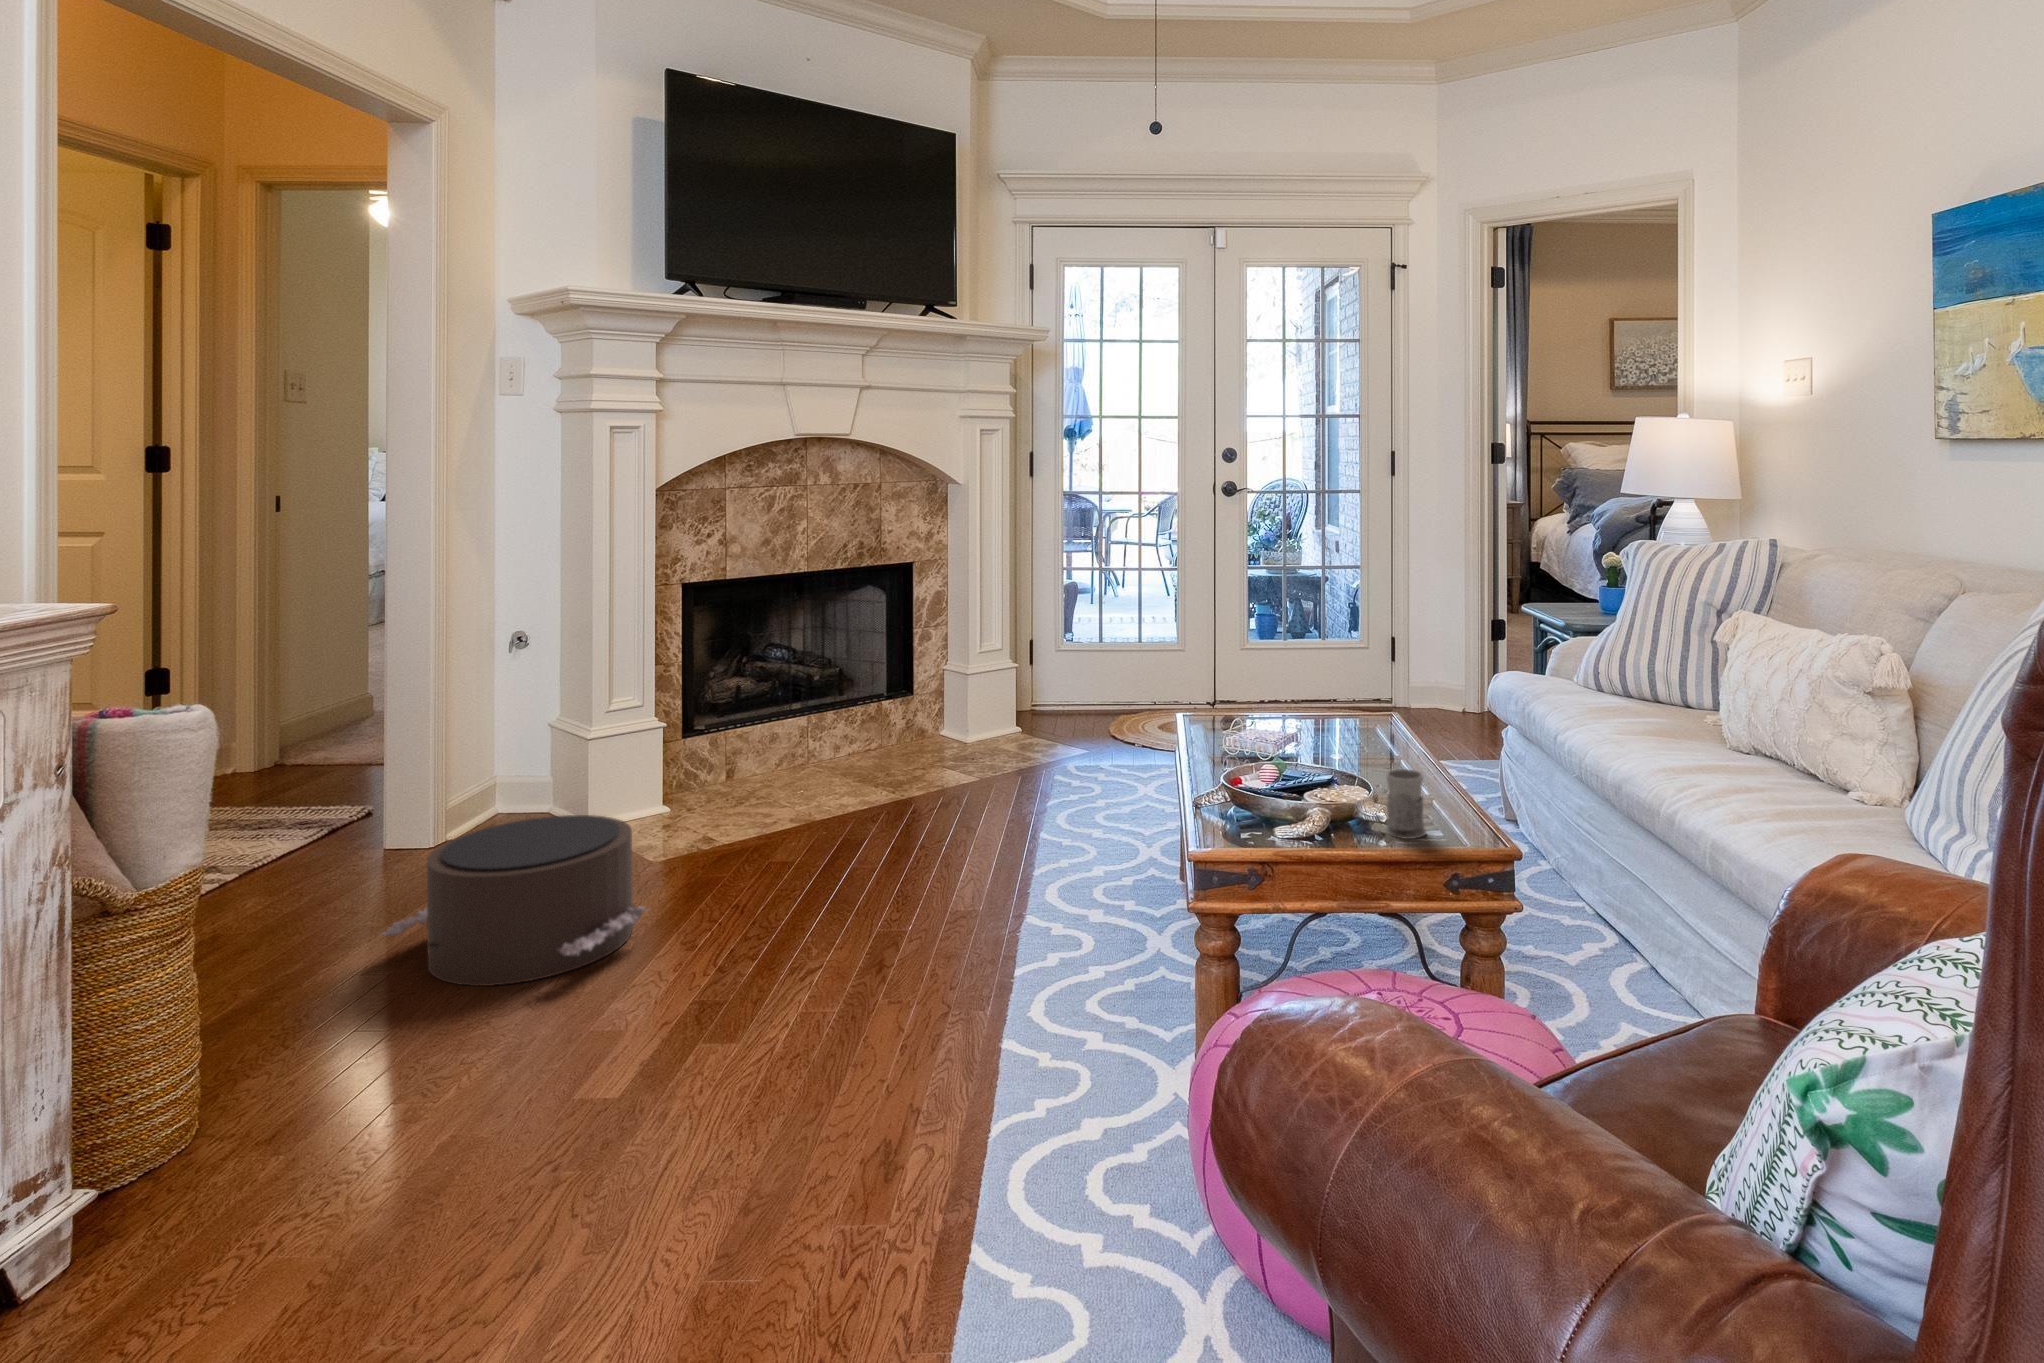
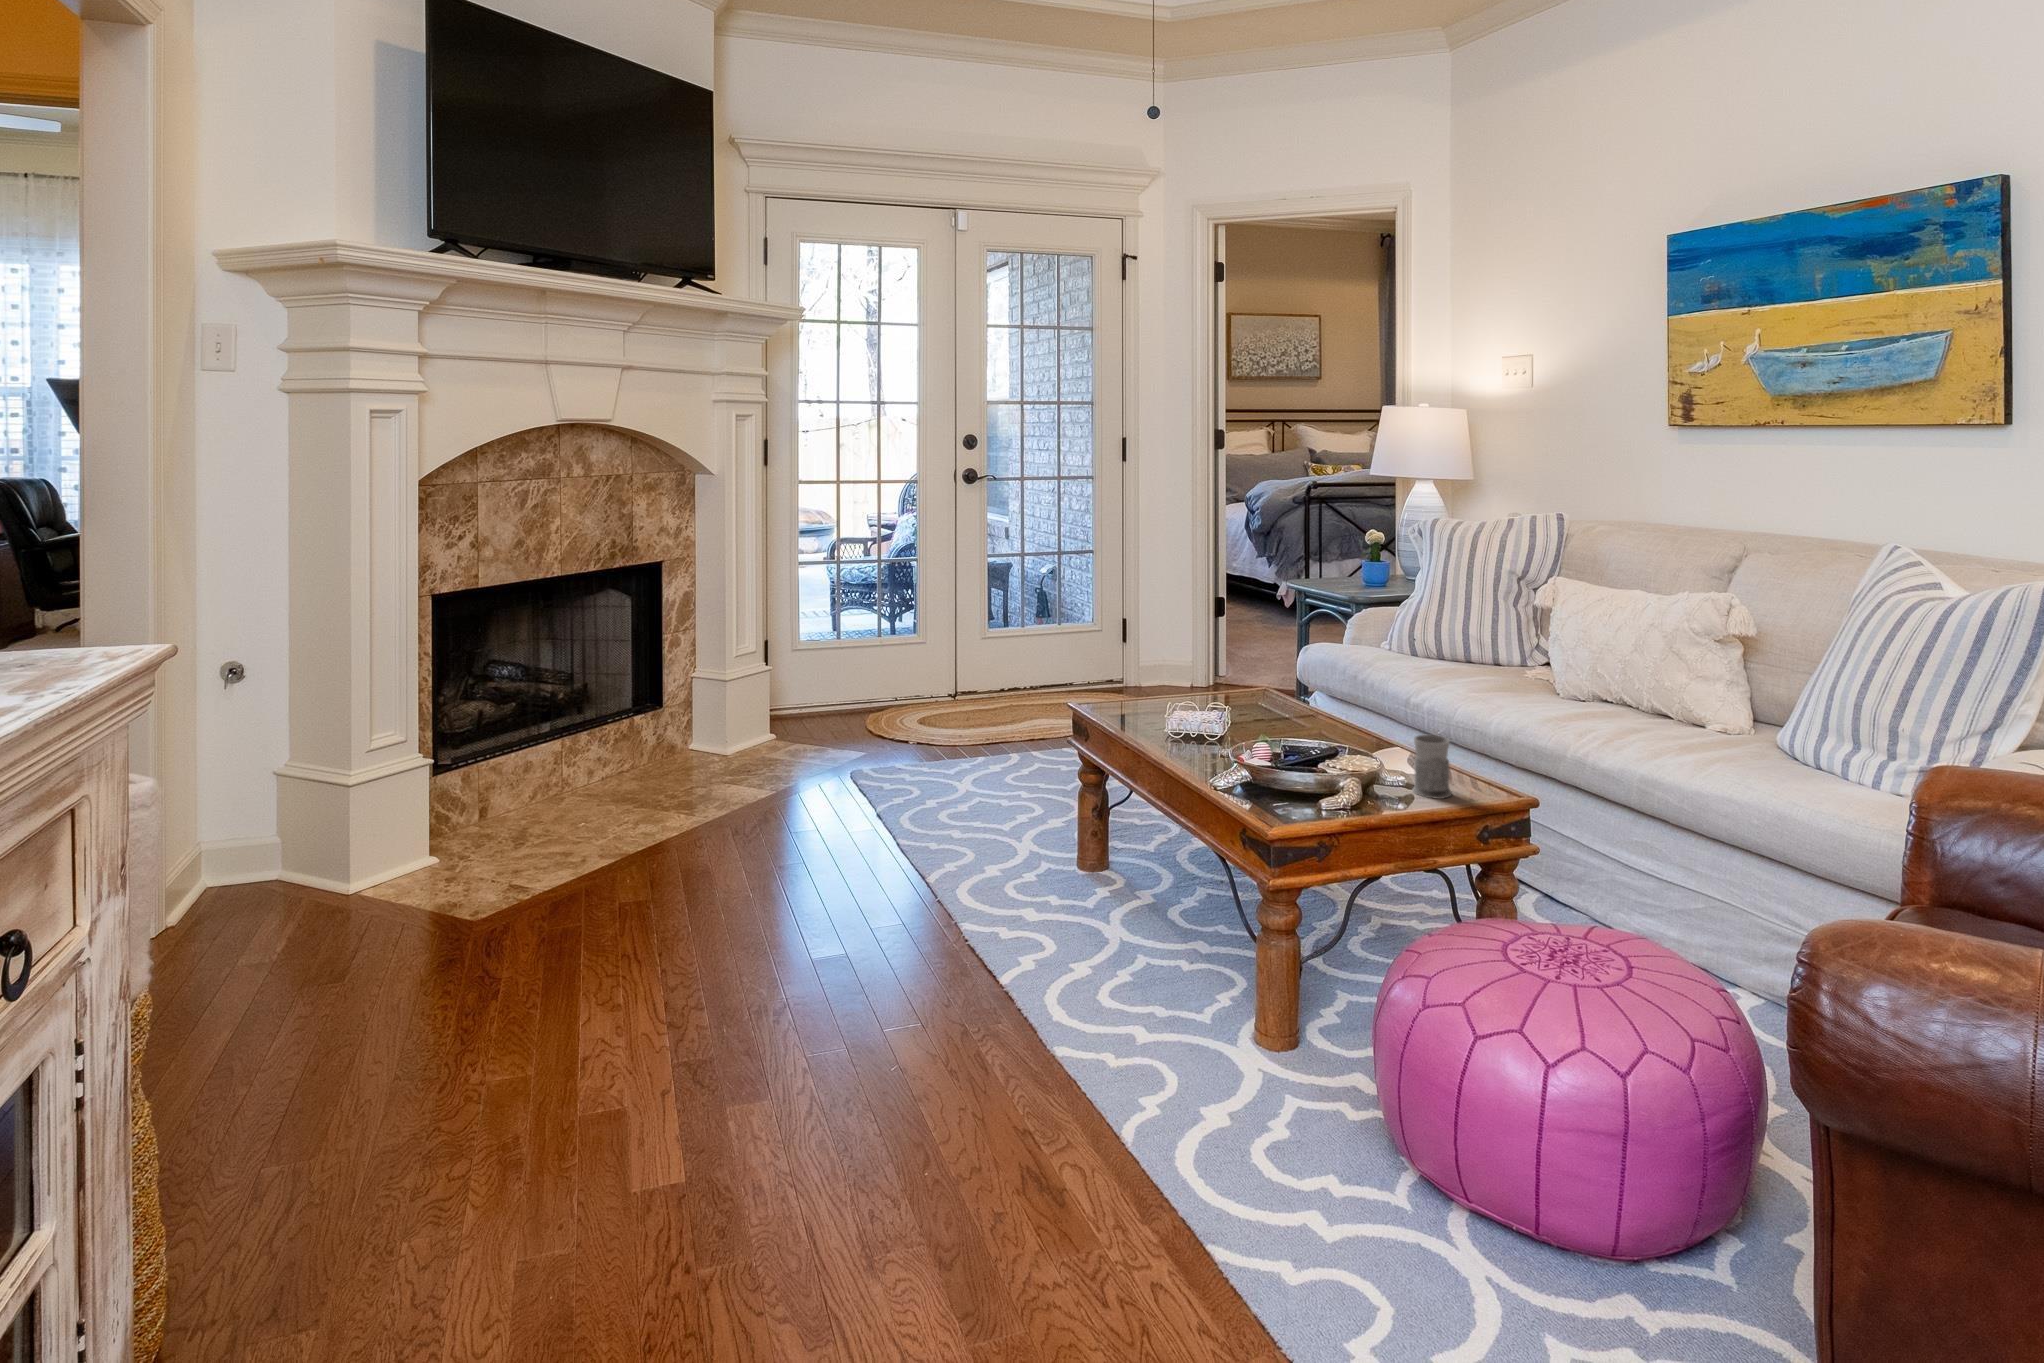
pouf: present [382,815,645,986] -> none [222,870,559,1091]

